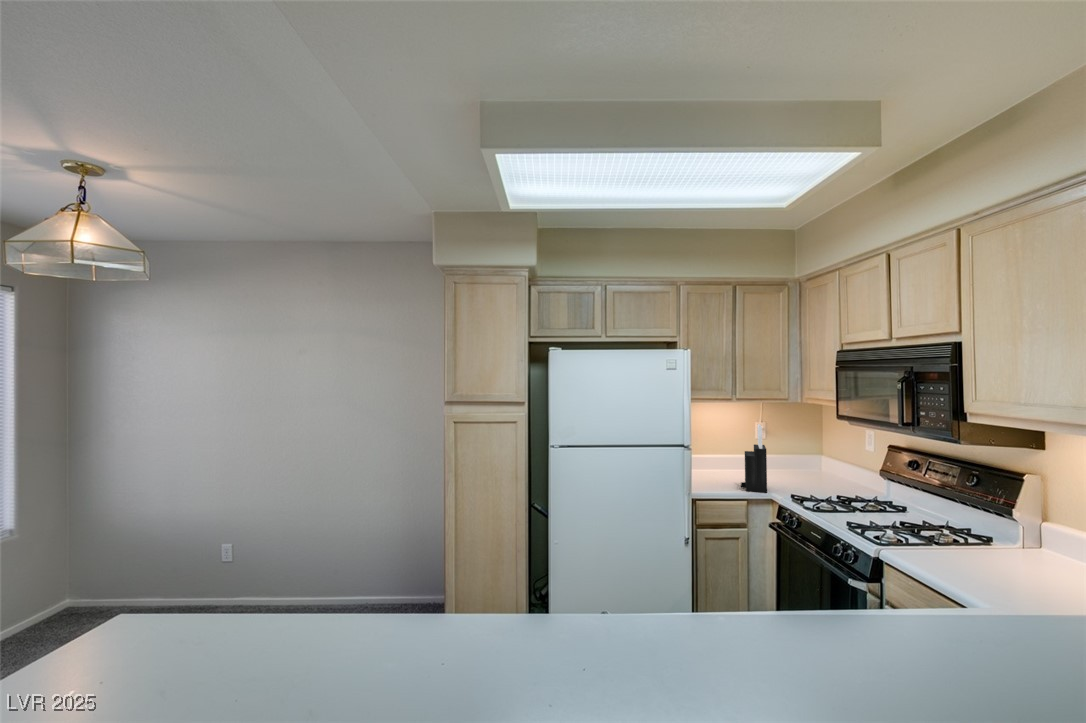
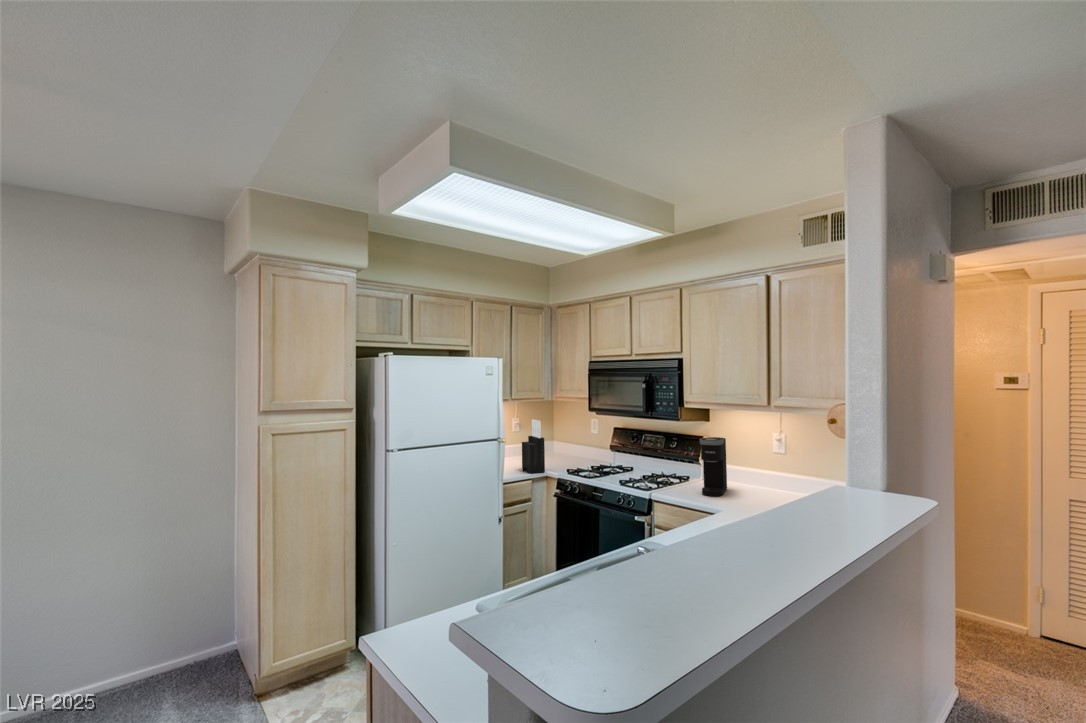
coffee maker: none [971,478,1048,583] -> present [700,437,727,497]

